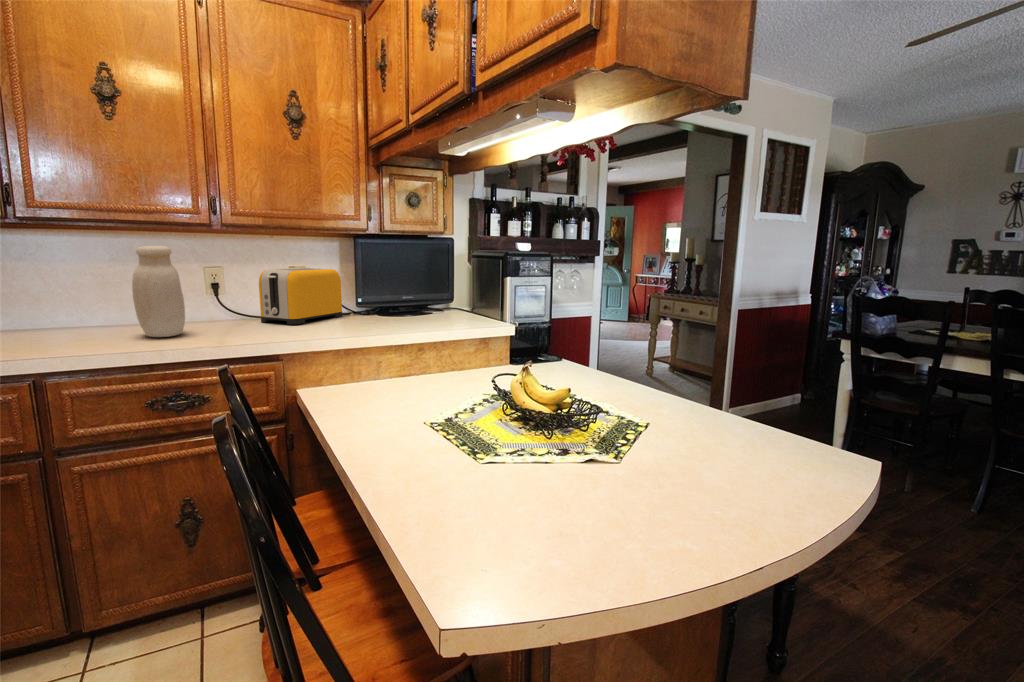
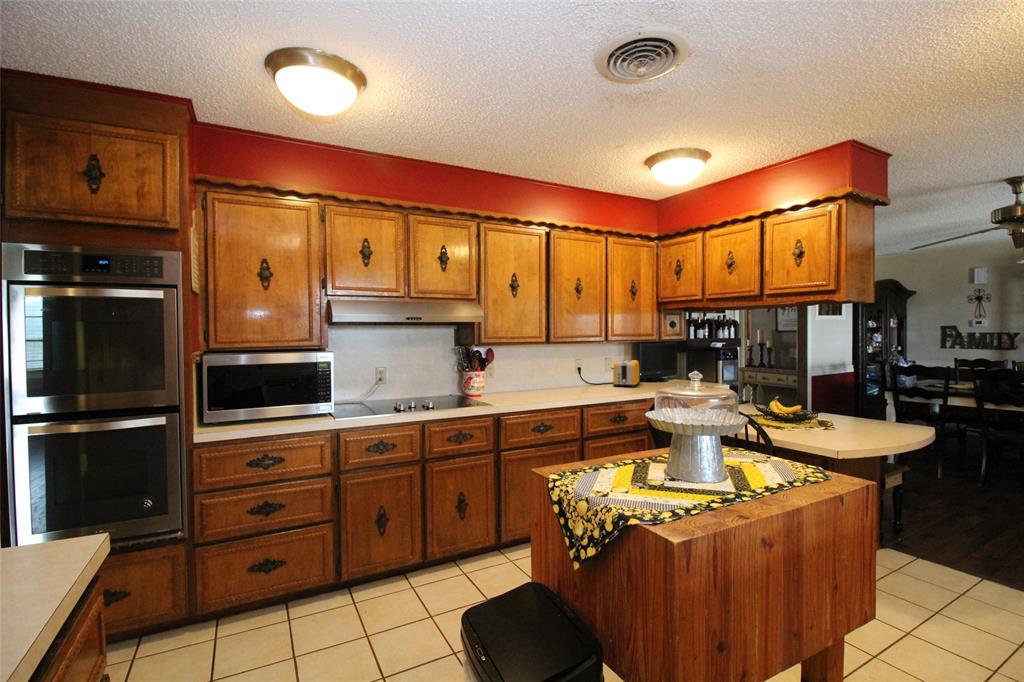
jar: present [132,246,185,337] -> none [588,353,609,393]

